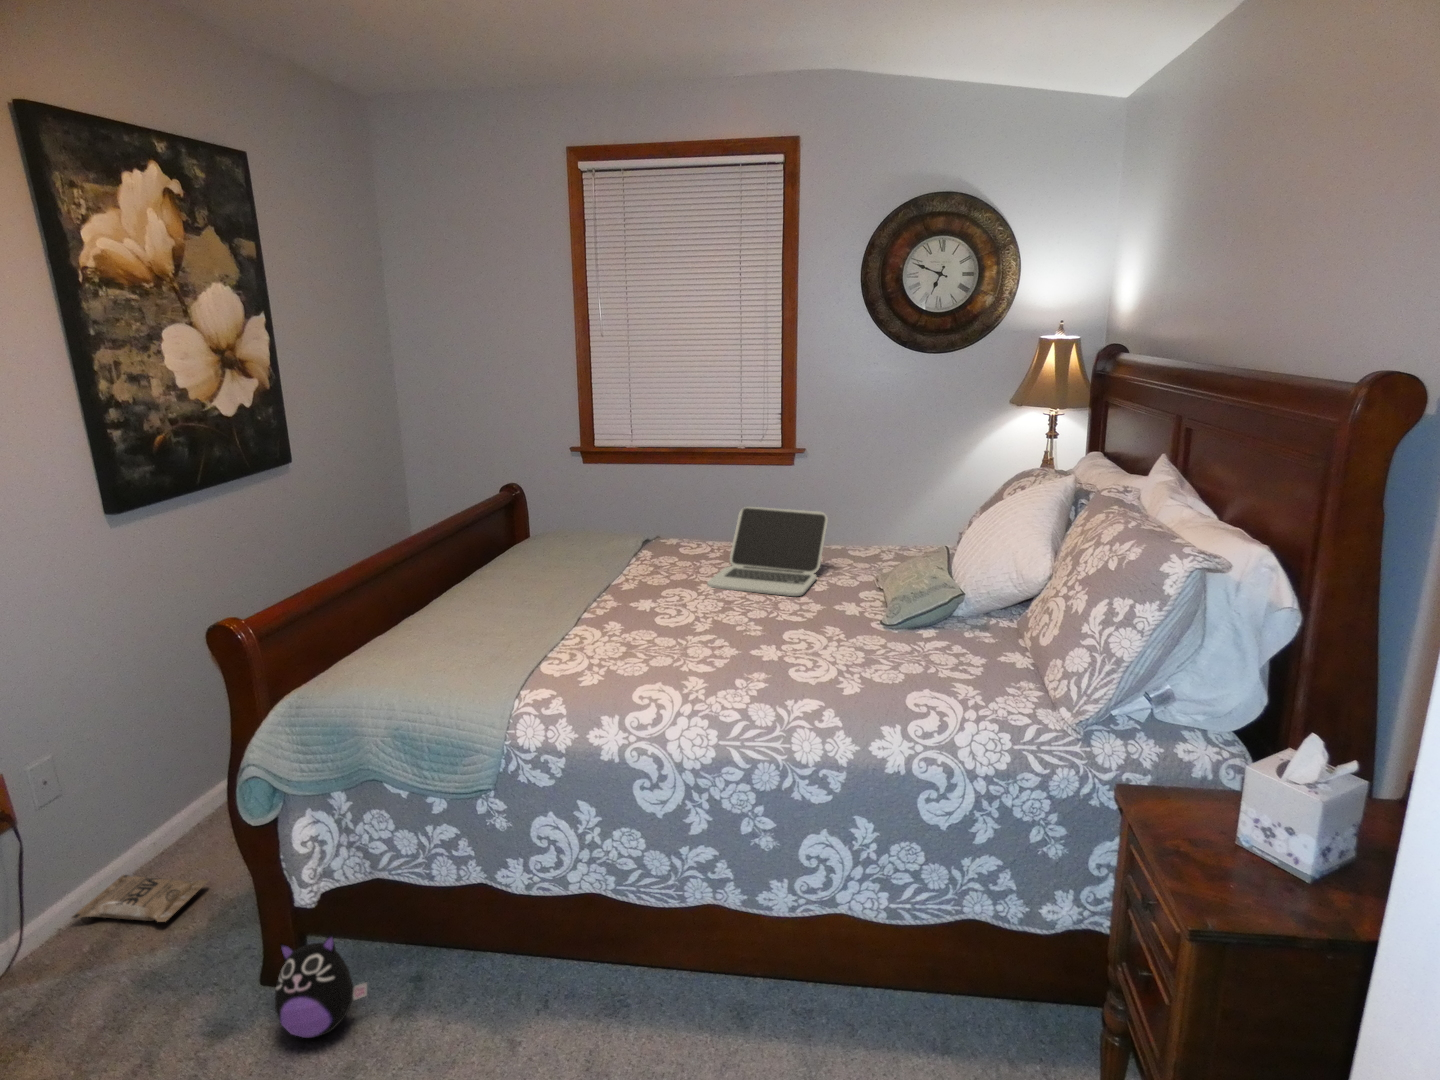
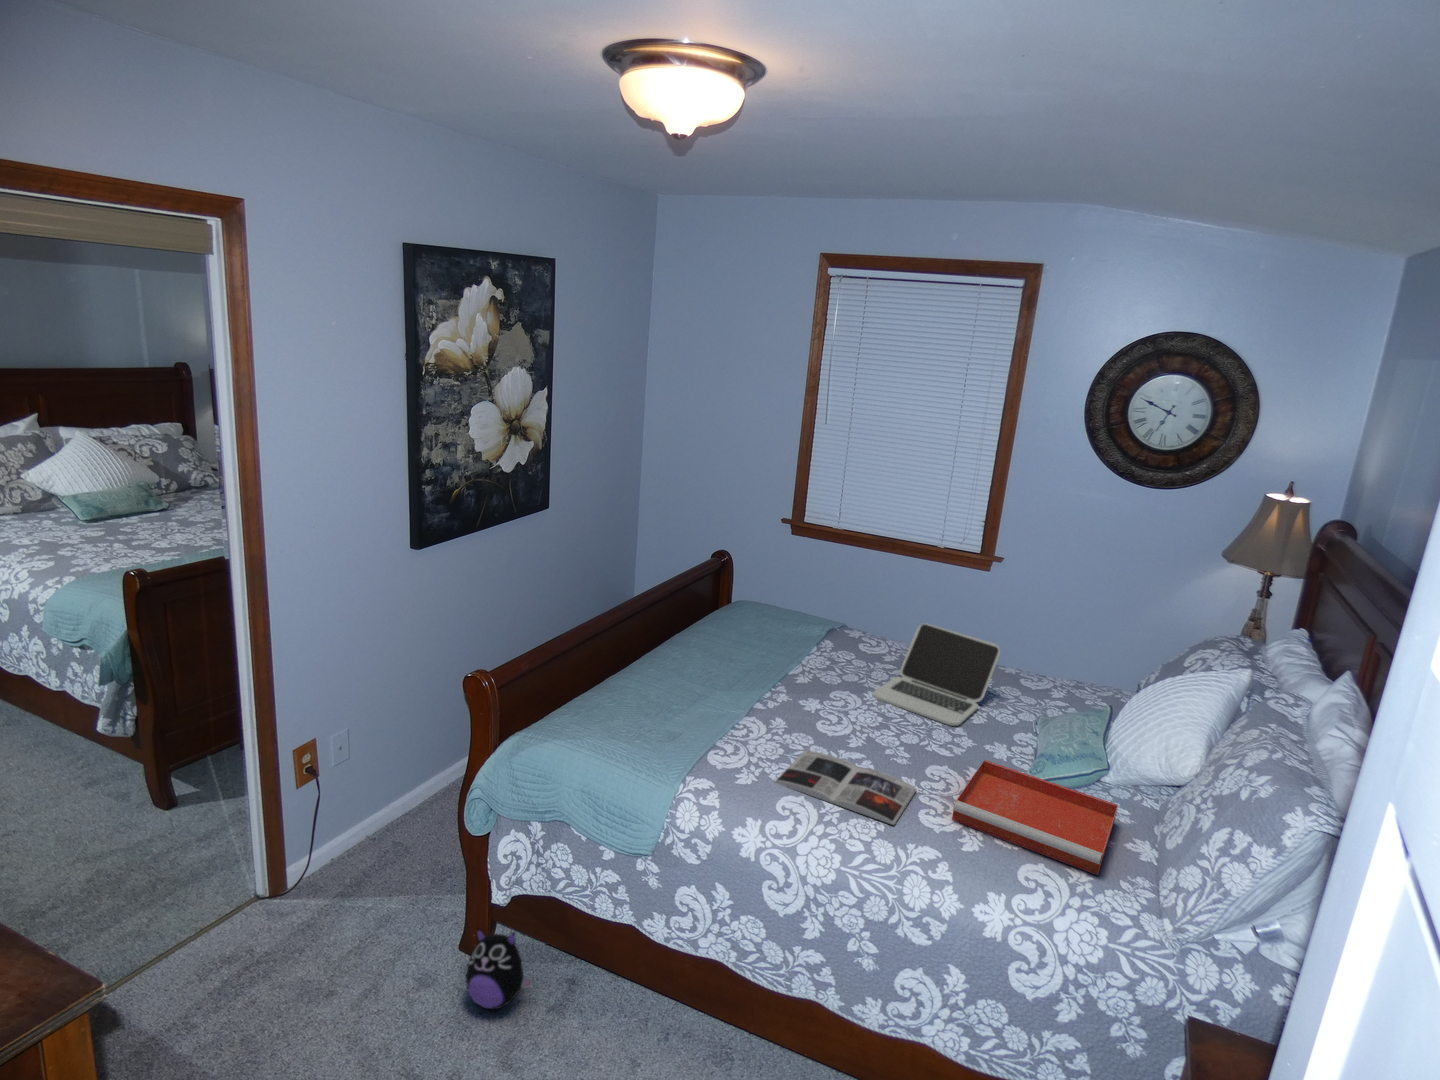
tray: none [824,612,984,688] -> present [952,760,1118,875]
magazine: none [623,640,780,688] -> present [775,751,916,825]
bag: present [72,875,209,922] -> none [337,828,434,878]

